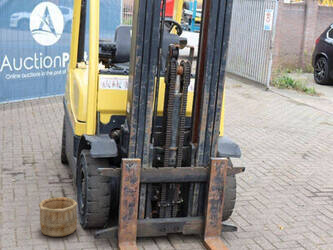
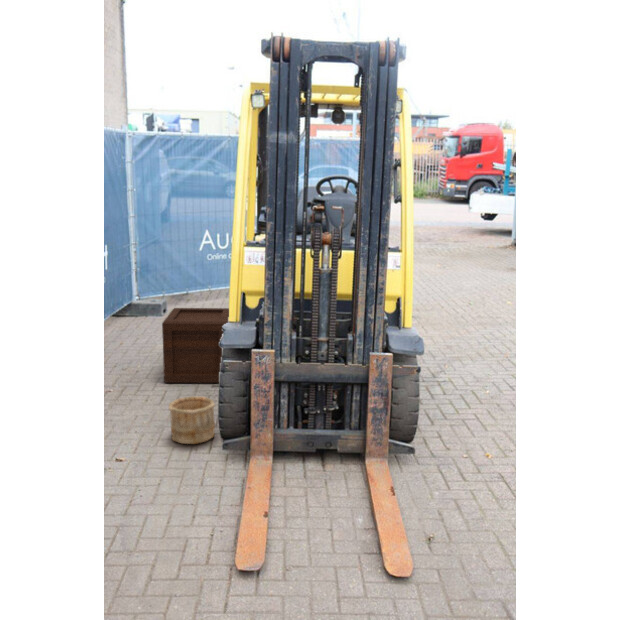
wooden crate: none [10,123,66,187] -> present [162,308,229,383]

